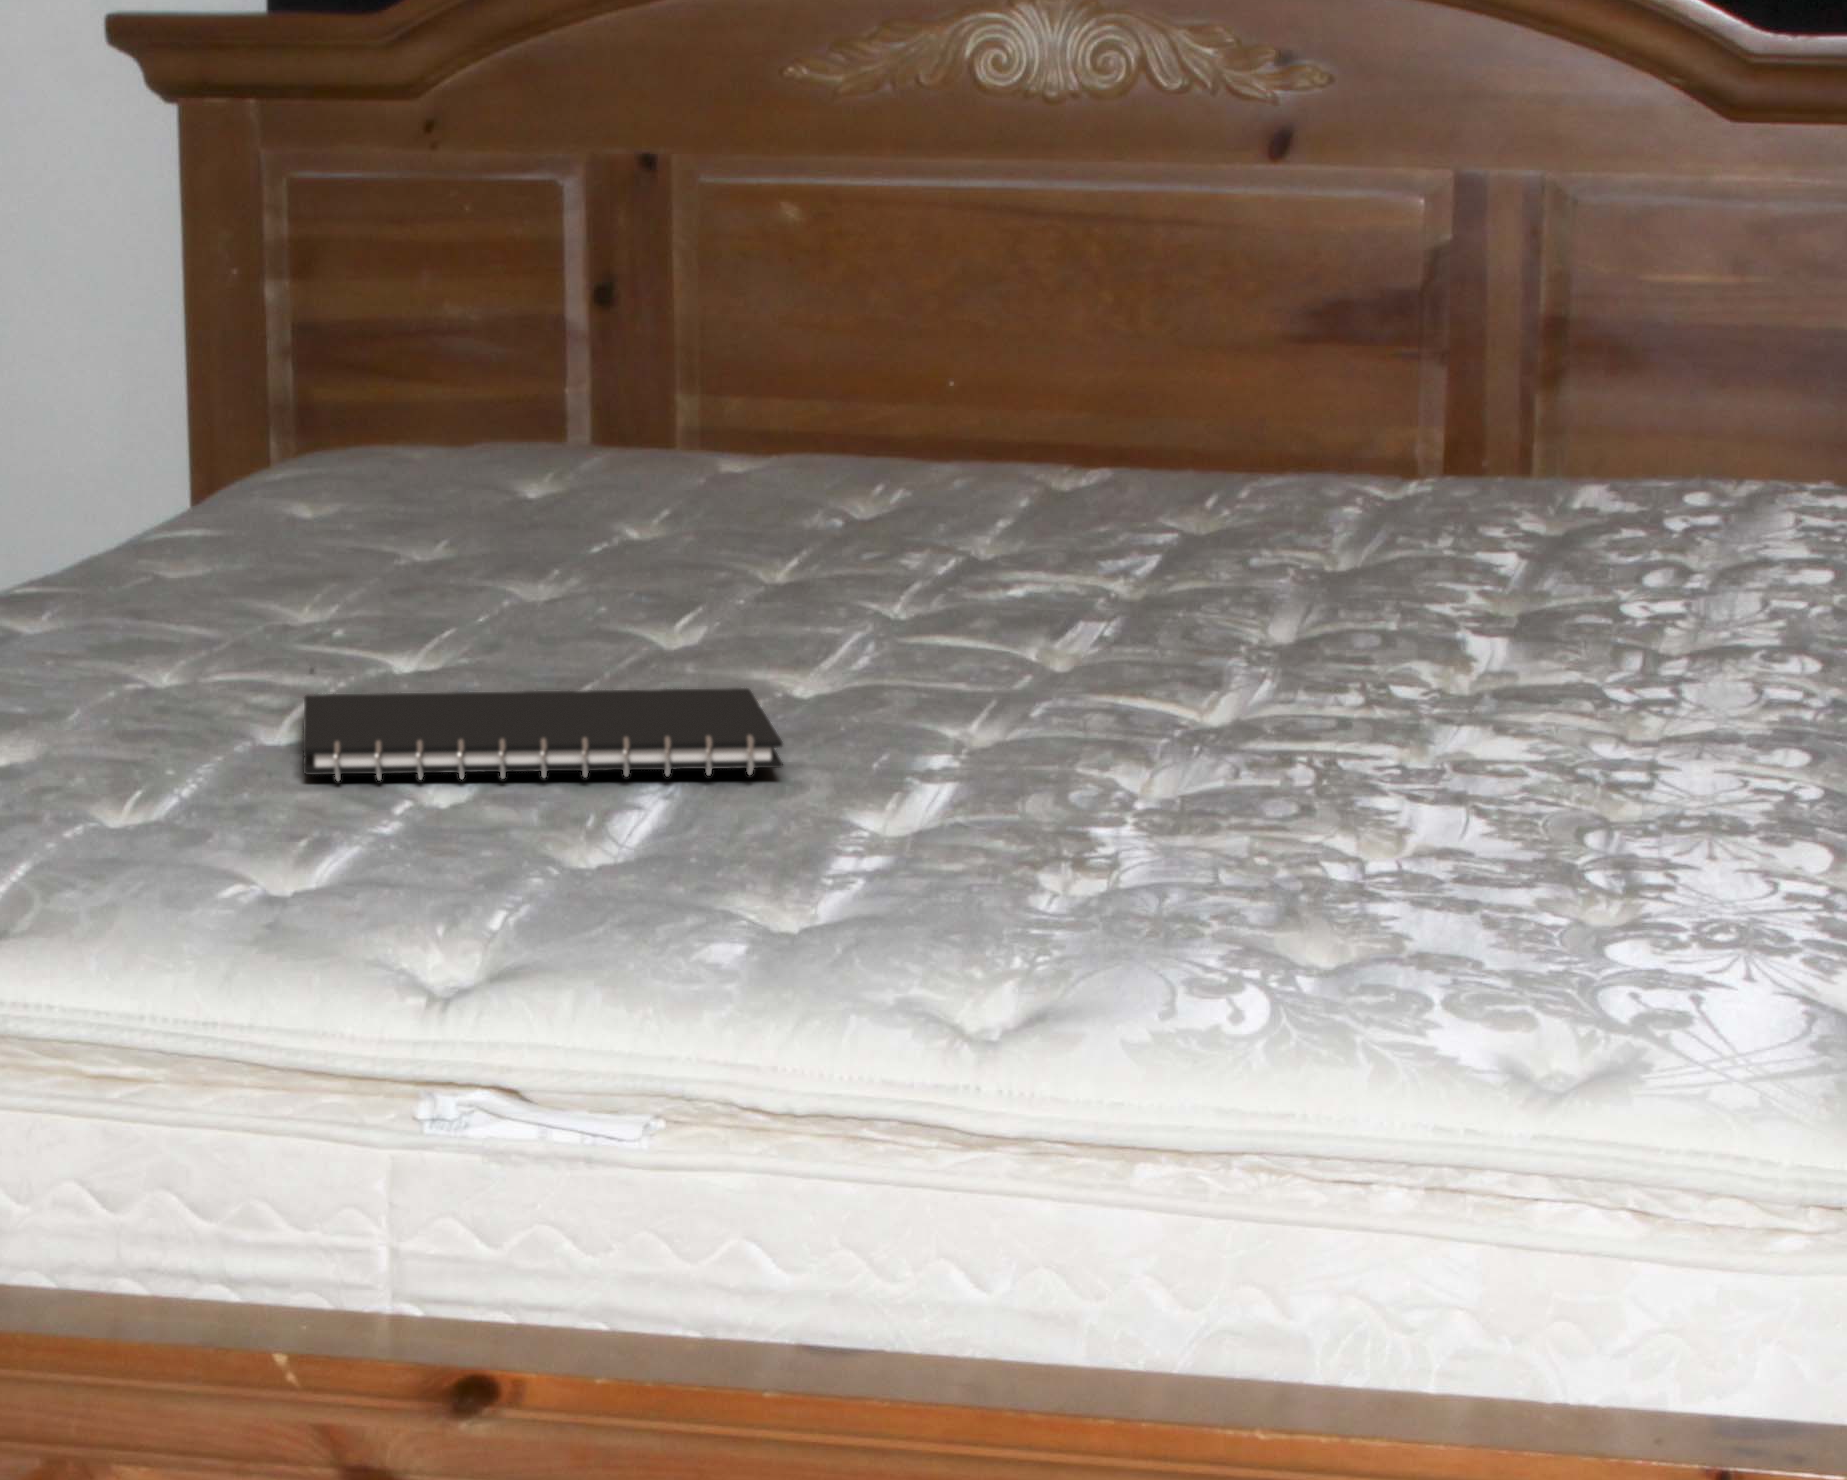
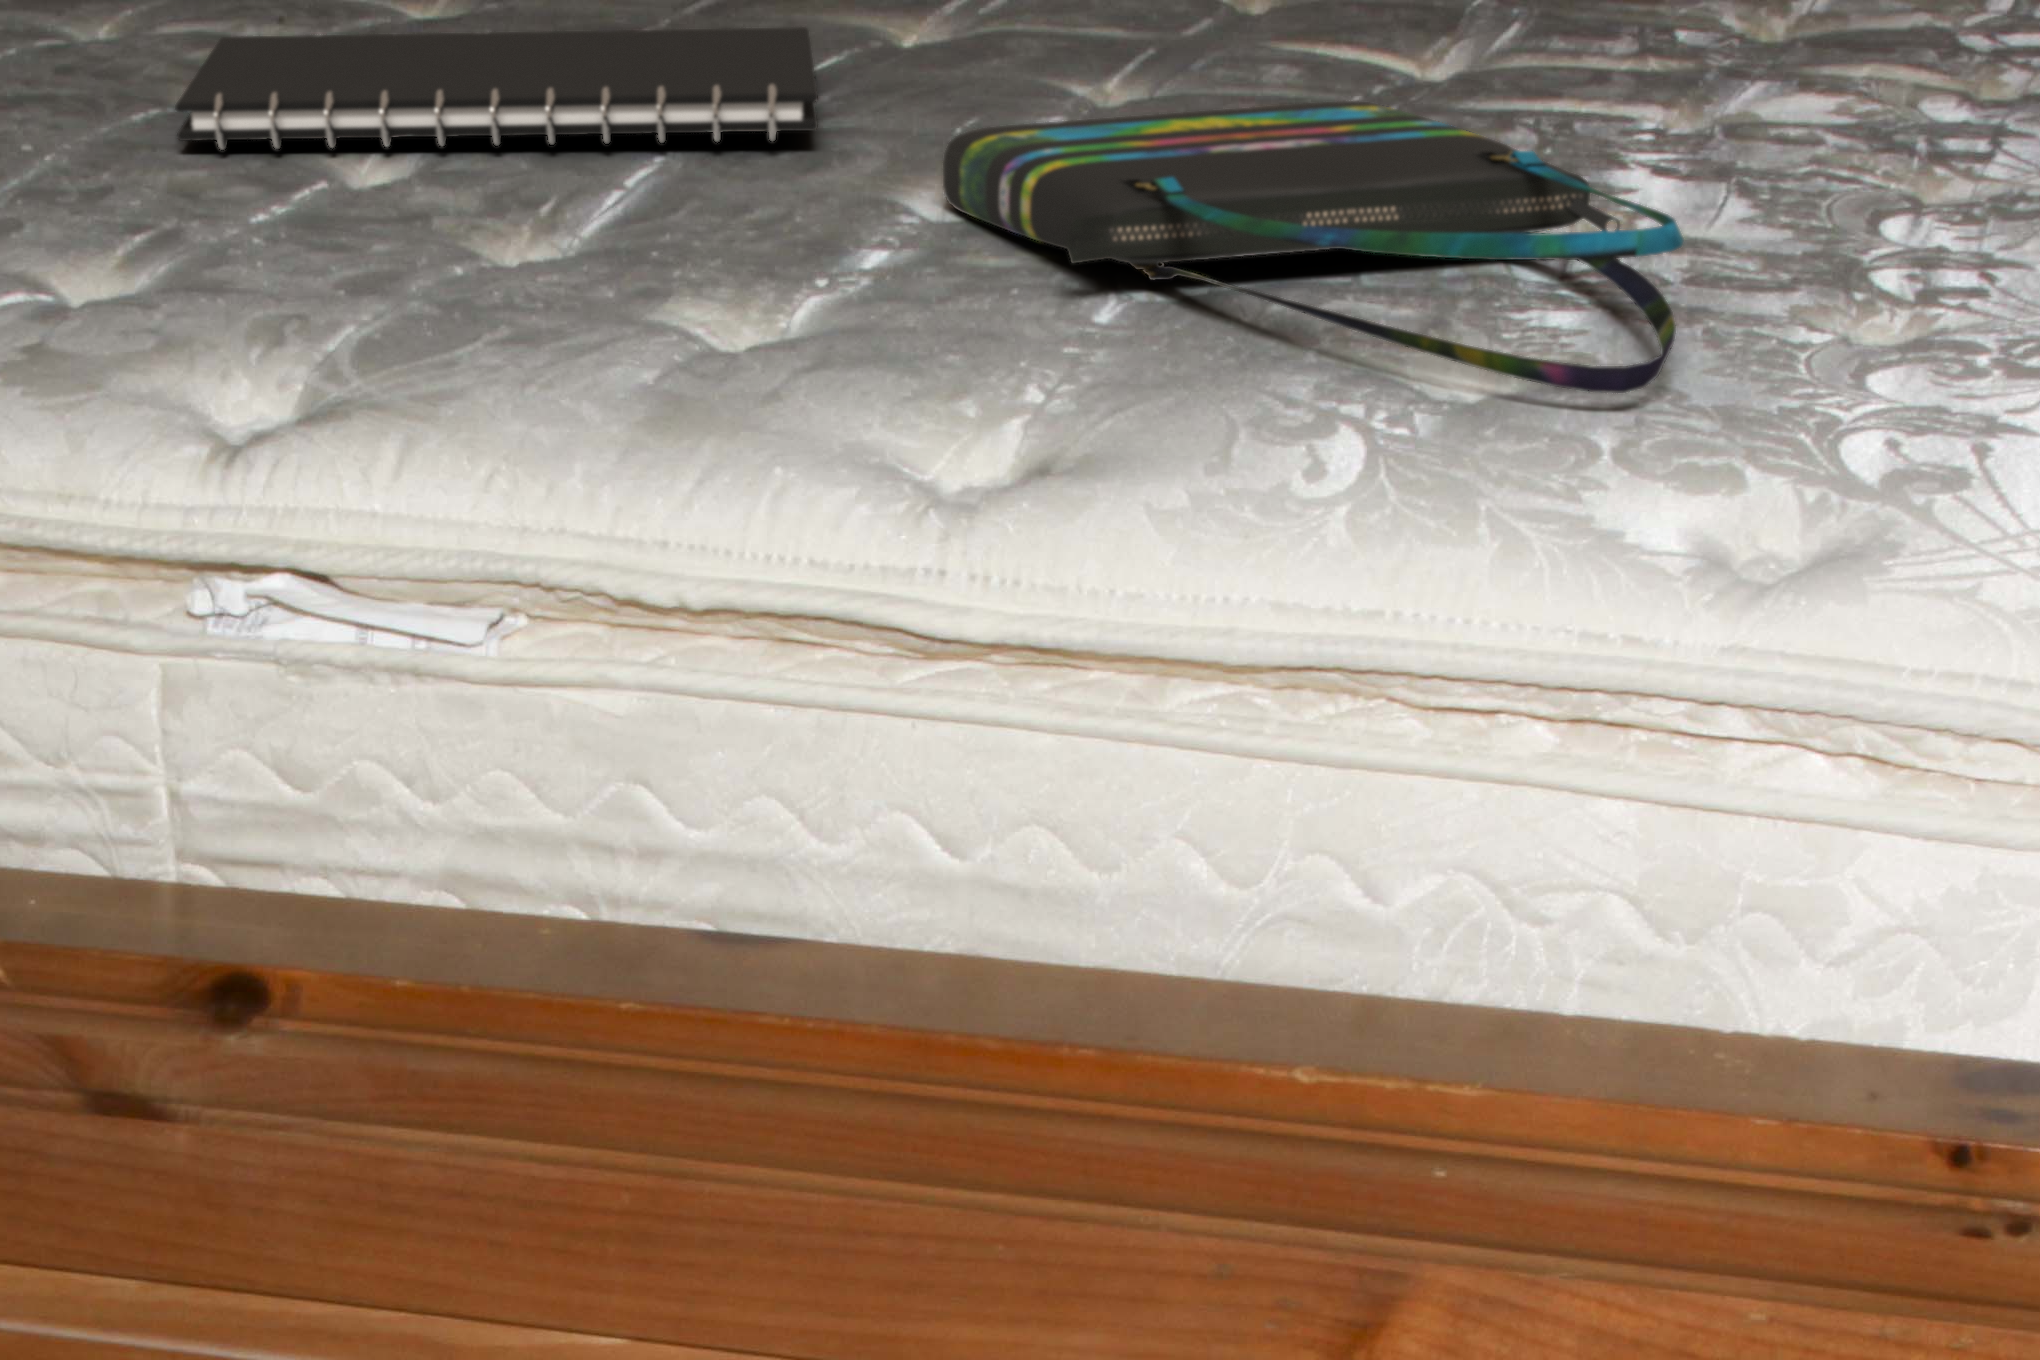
tote bag: none [893,749,1467,962] -> present [943,101,1684,393]

